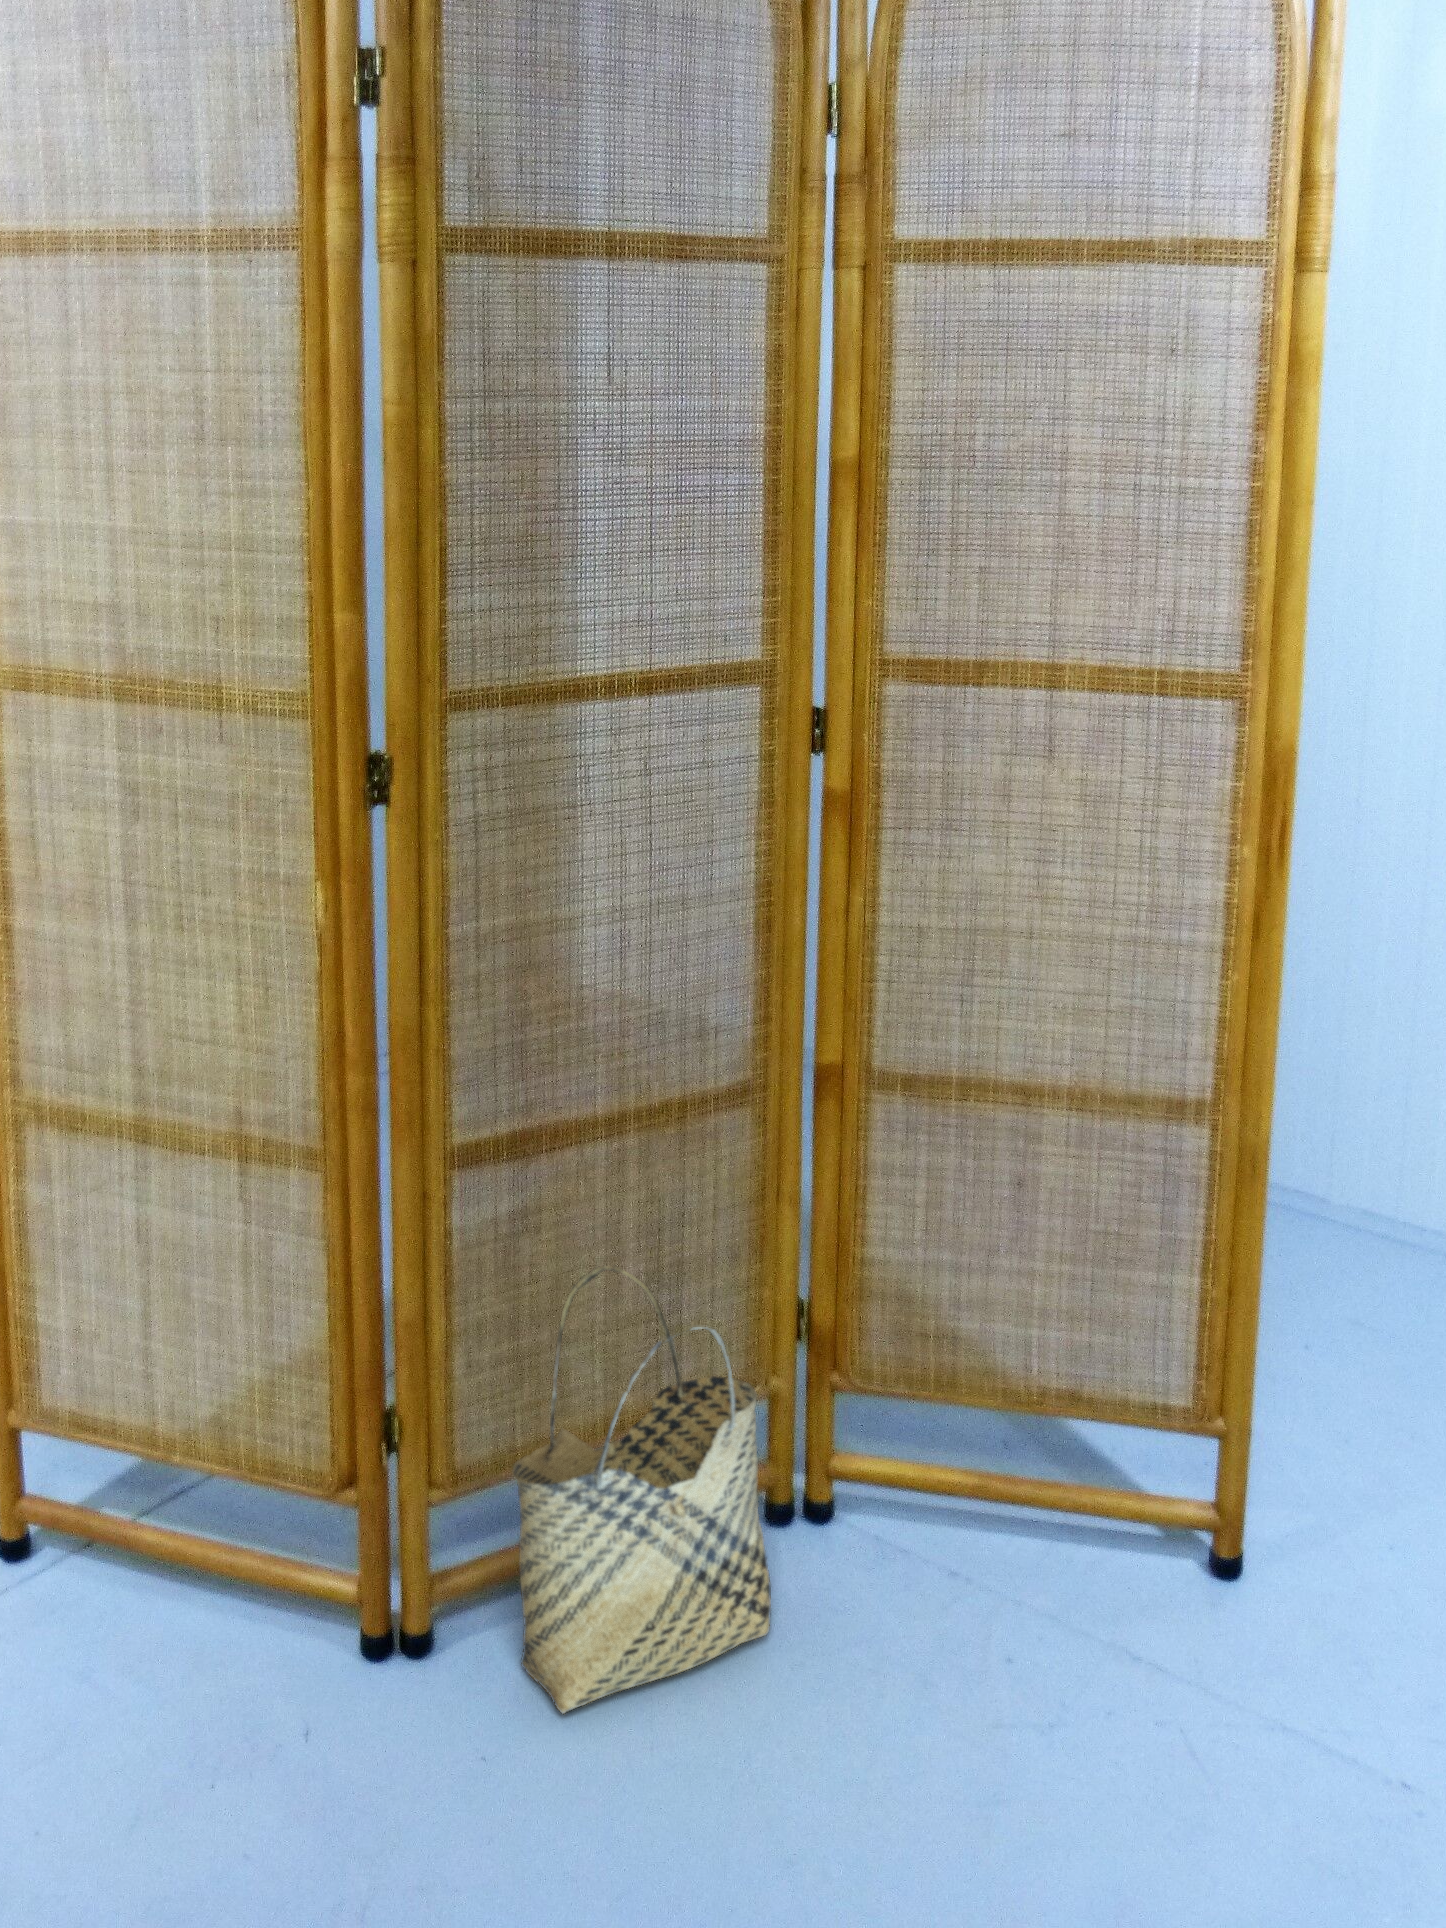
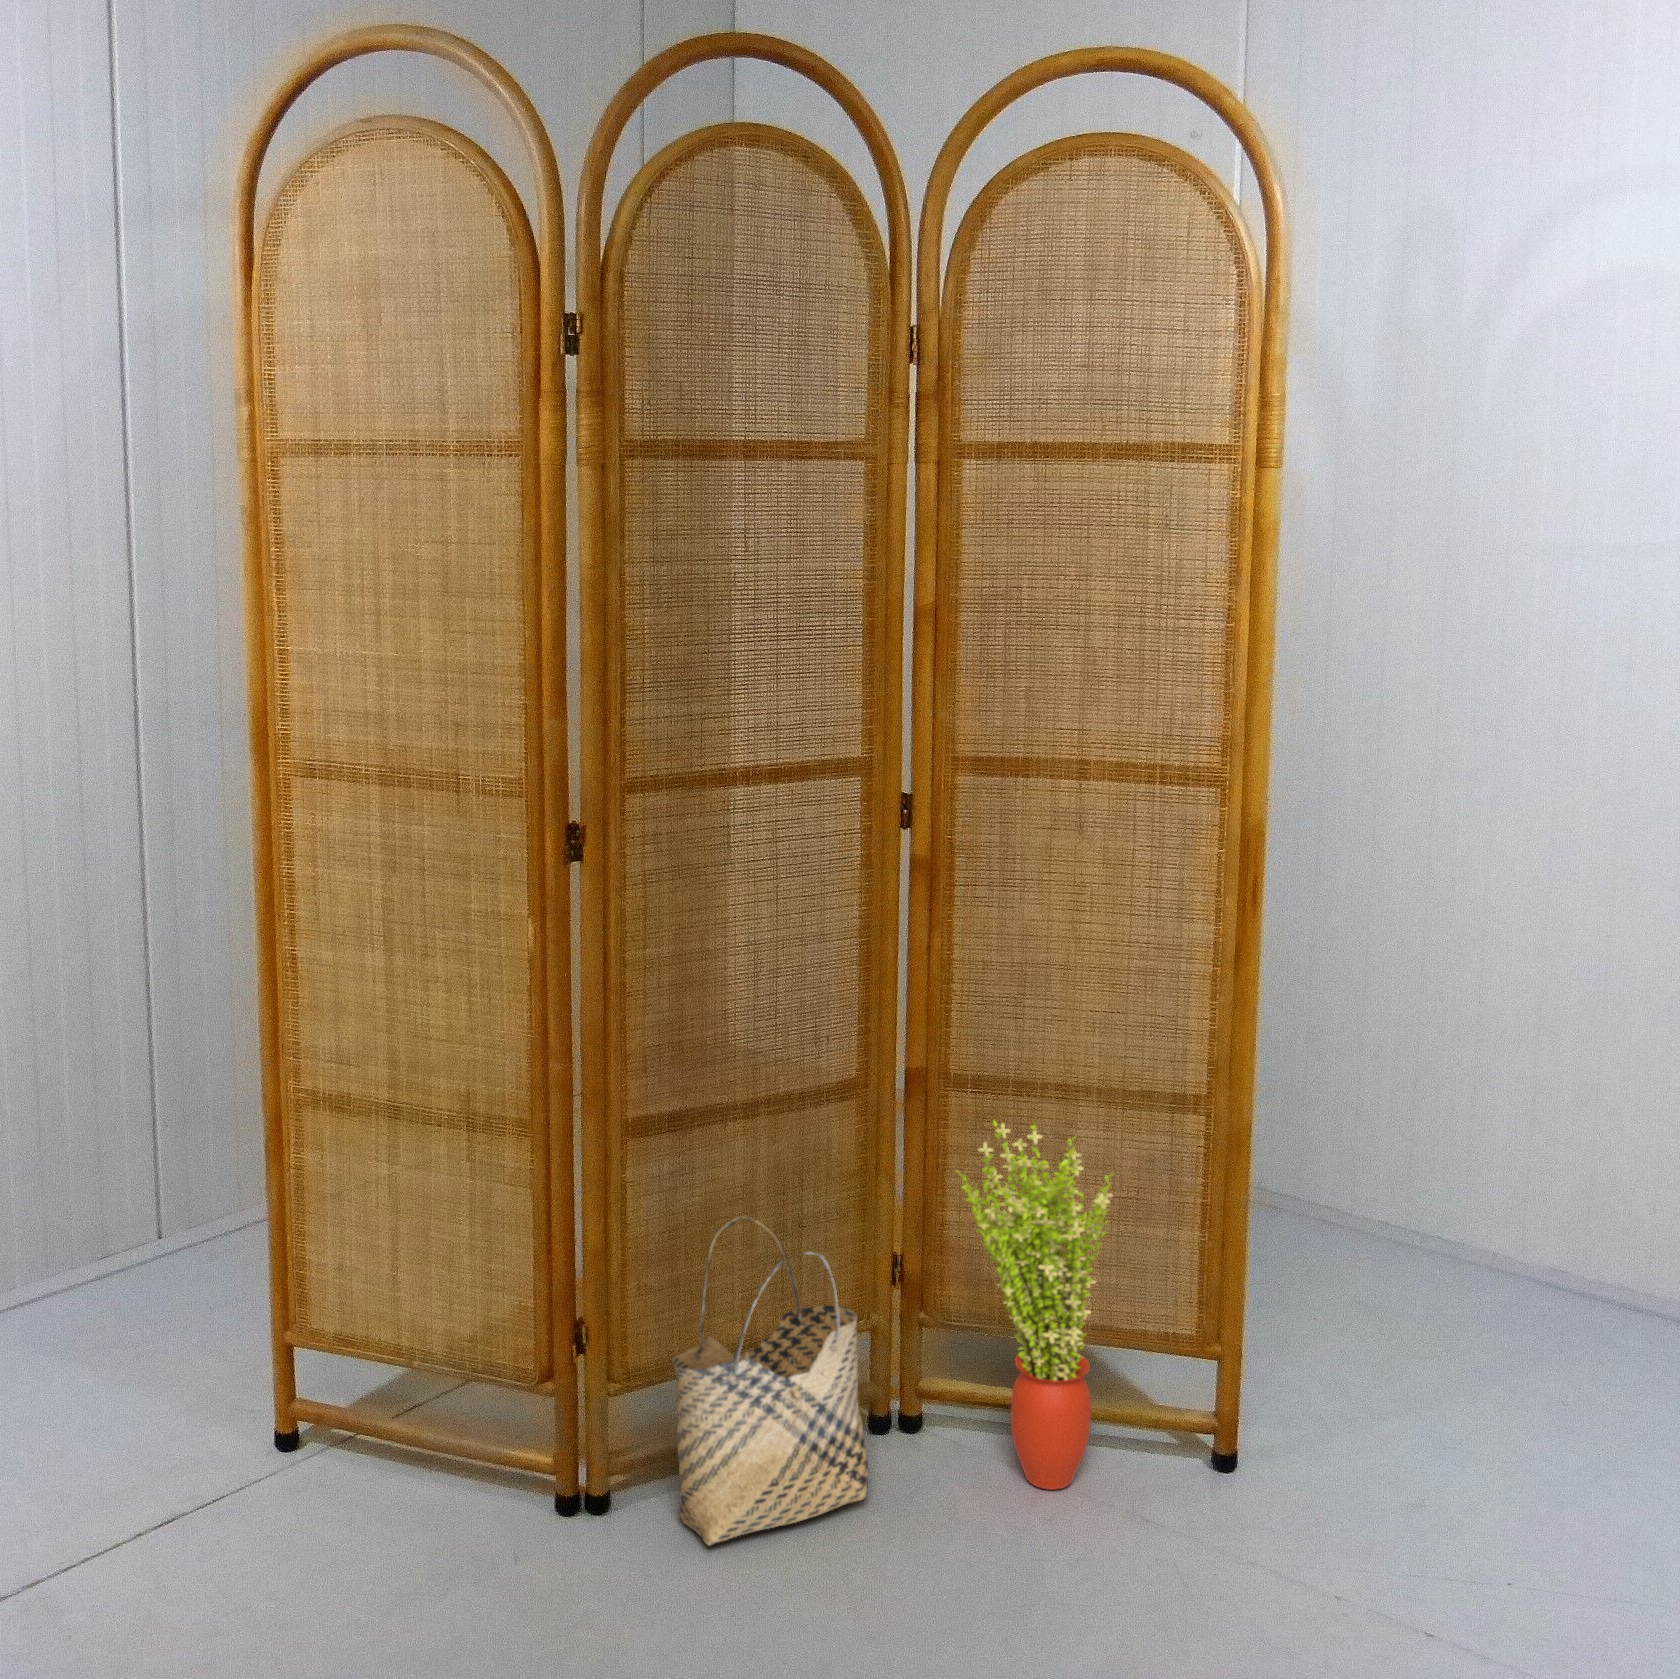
potted plant: none [885,1134,1096,1612] -> present [958,1121,1113,1490]

